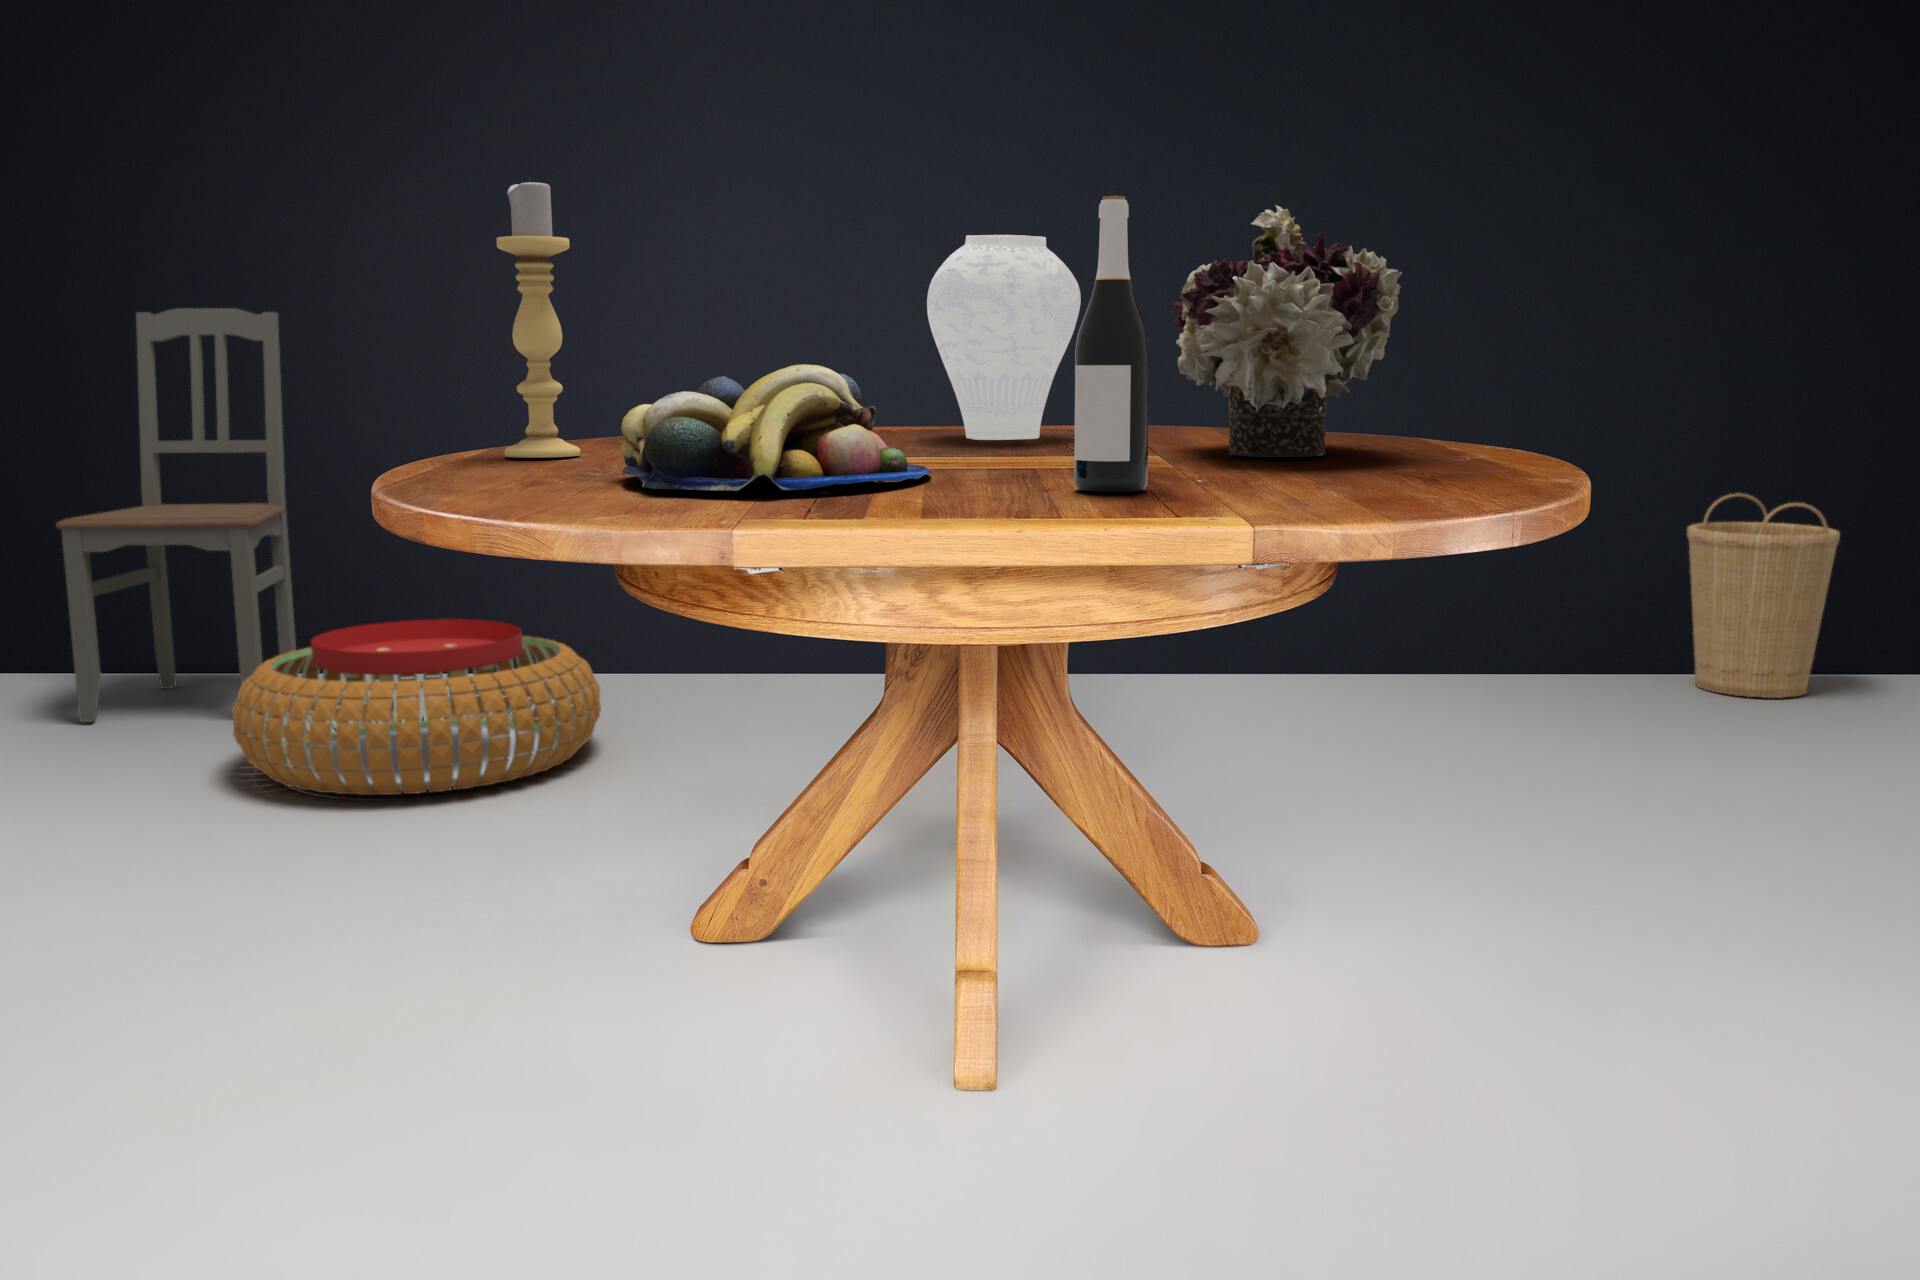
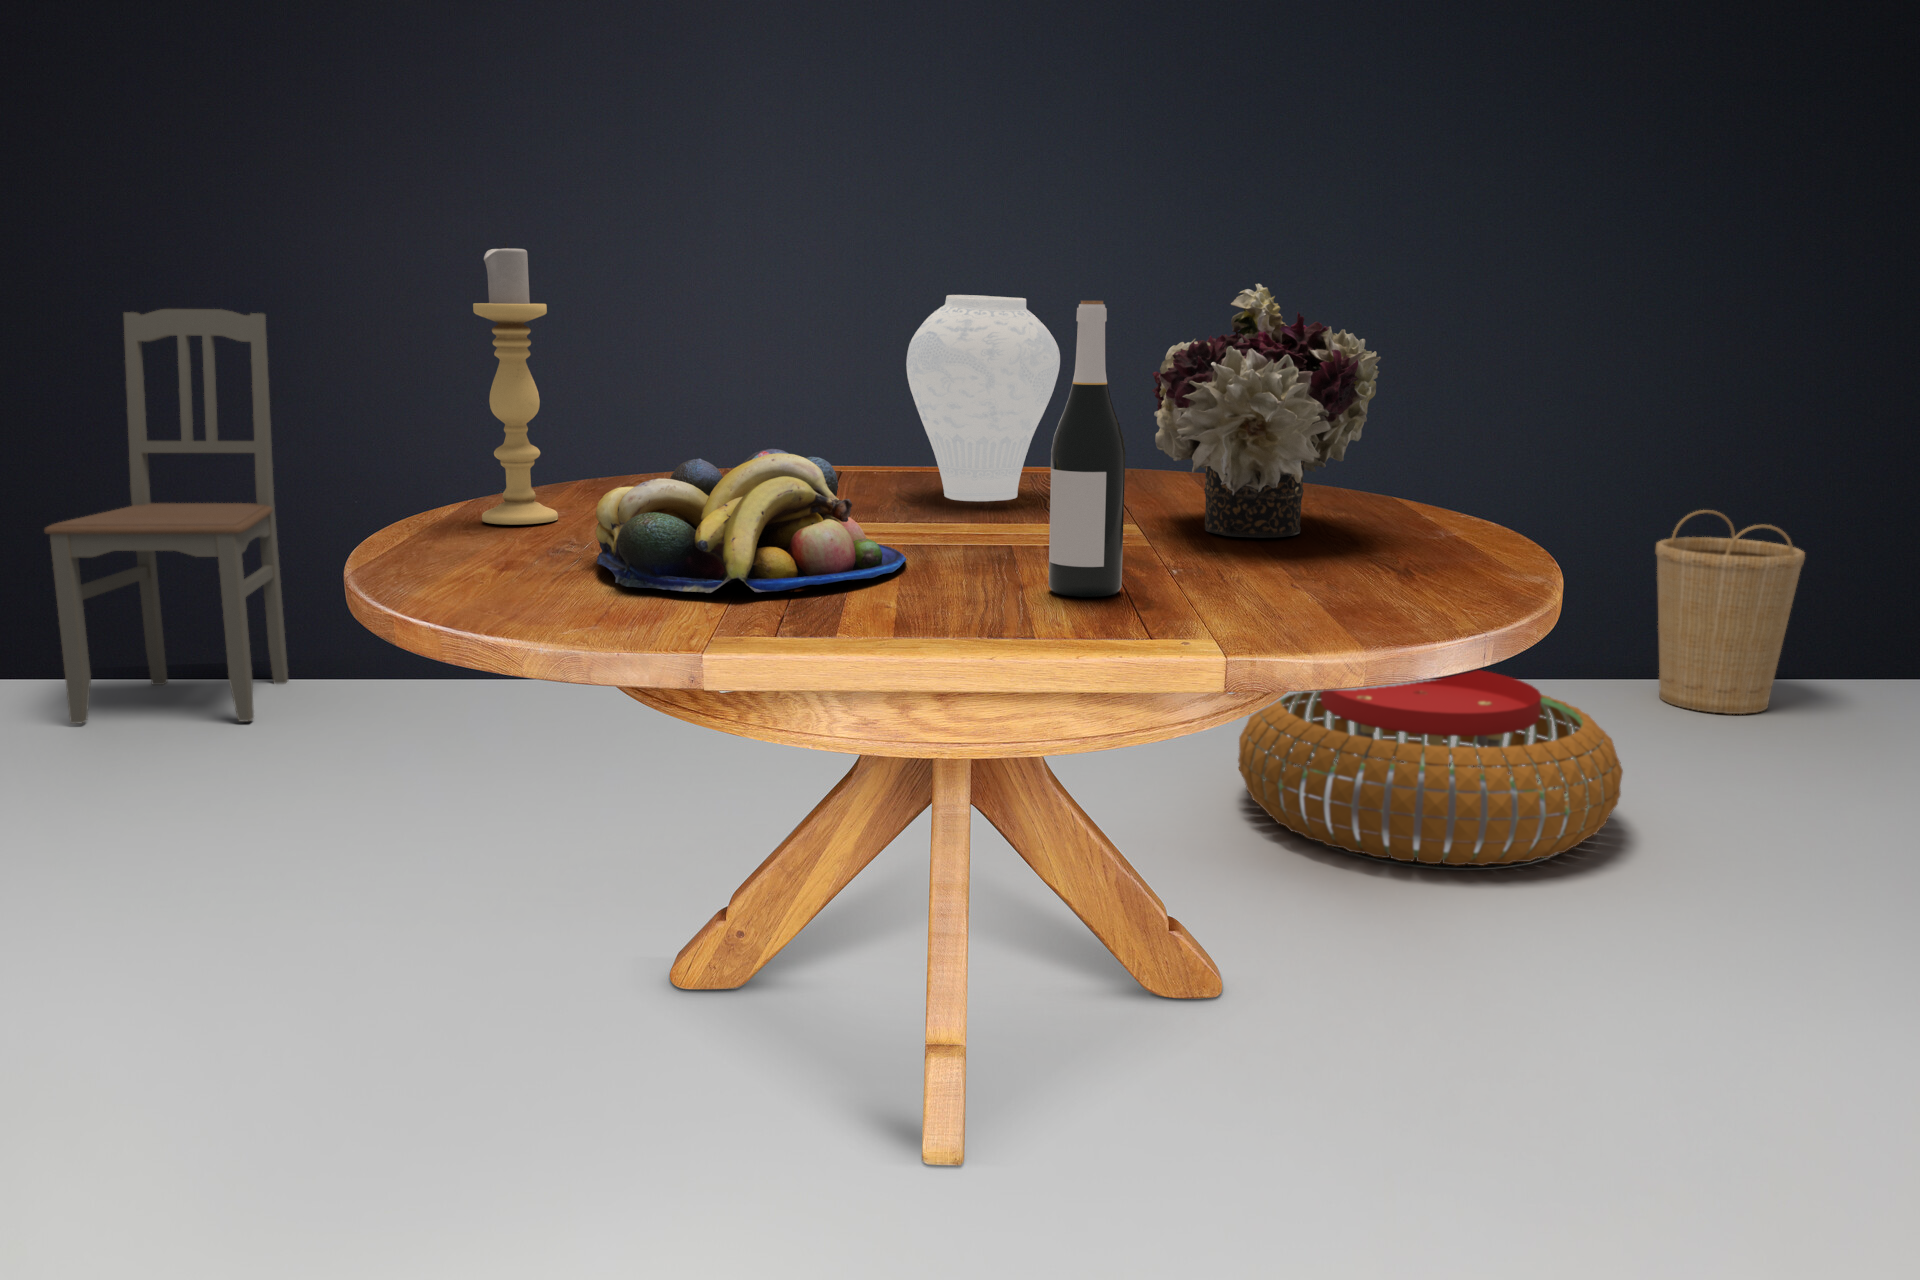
pouf: present [232,619,601,795] -> present [1238,670,1623,866]

